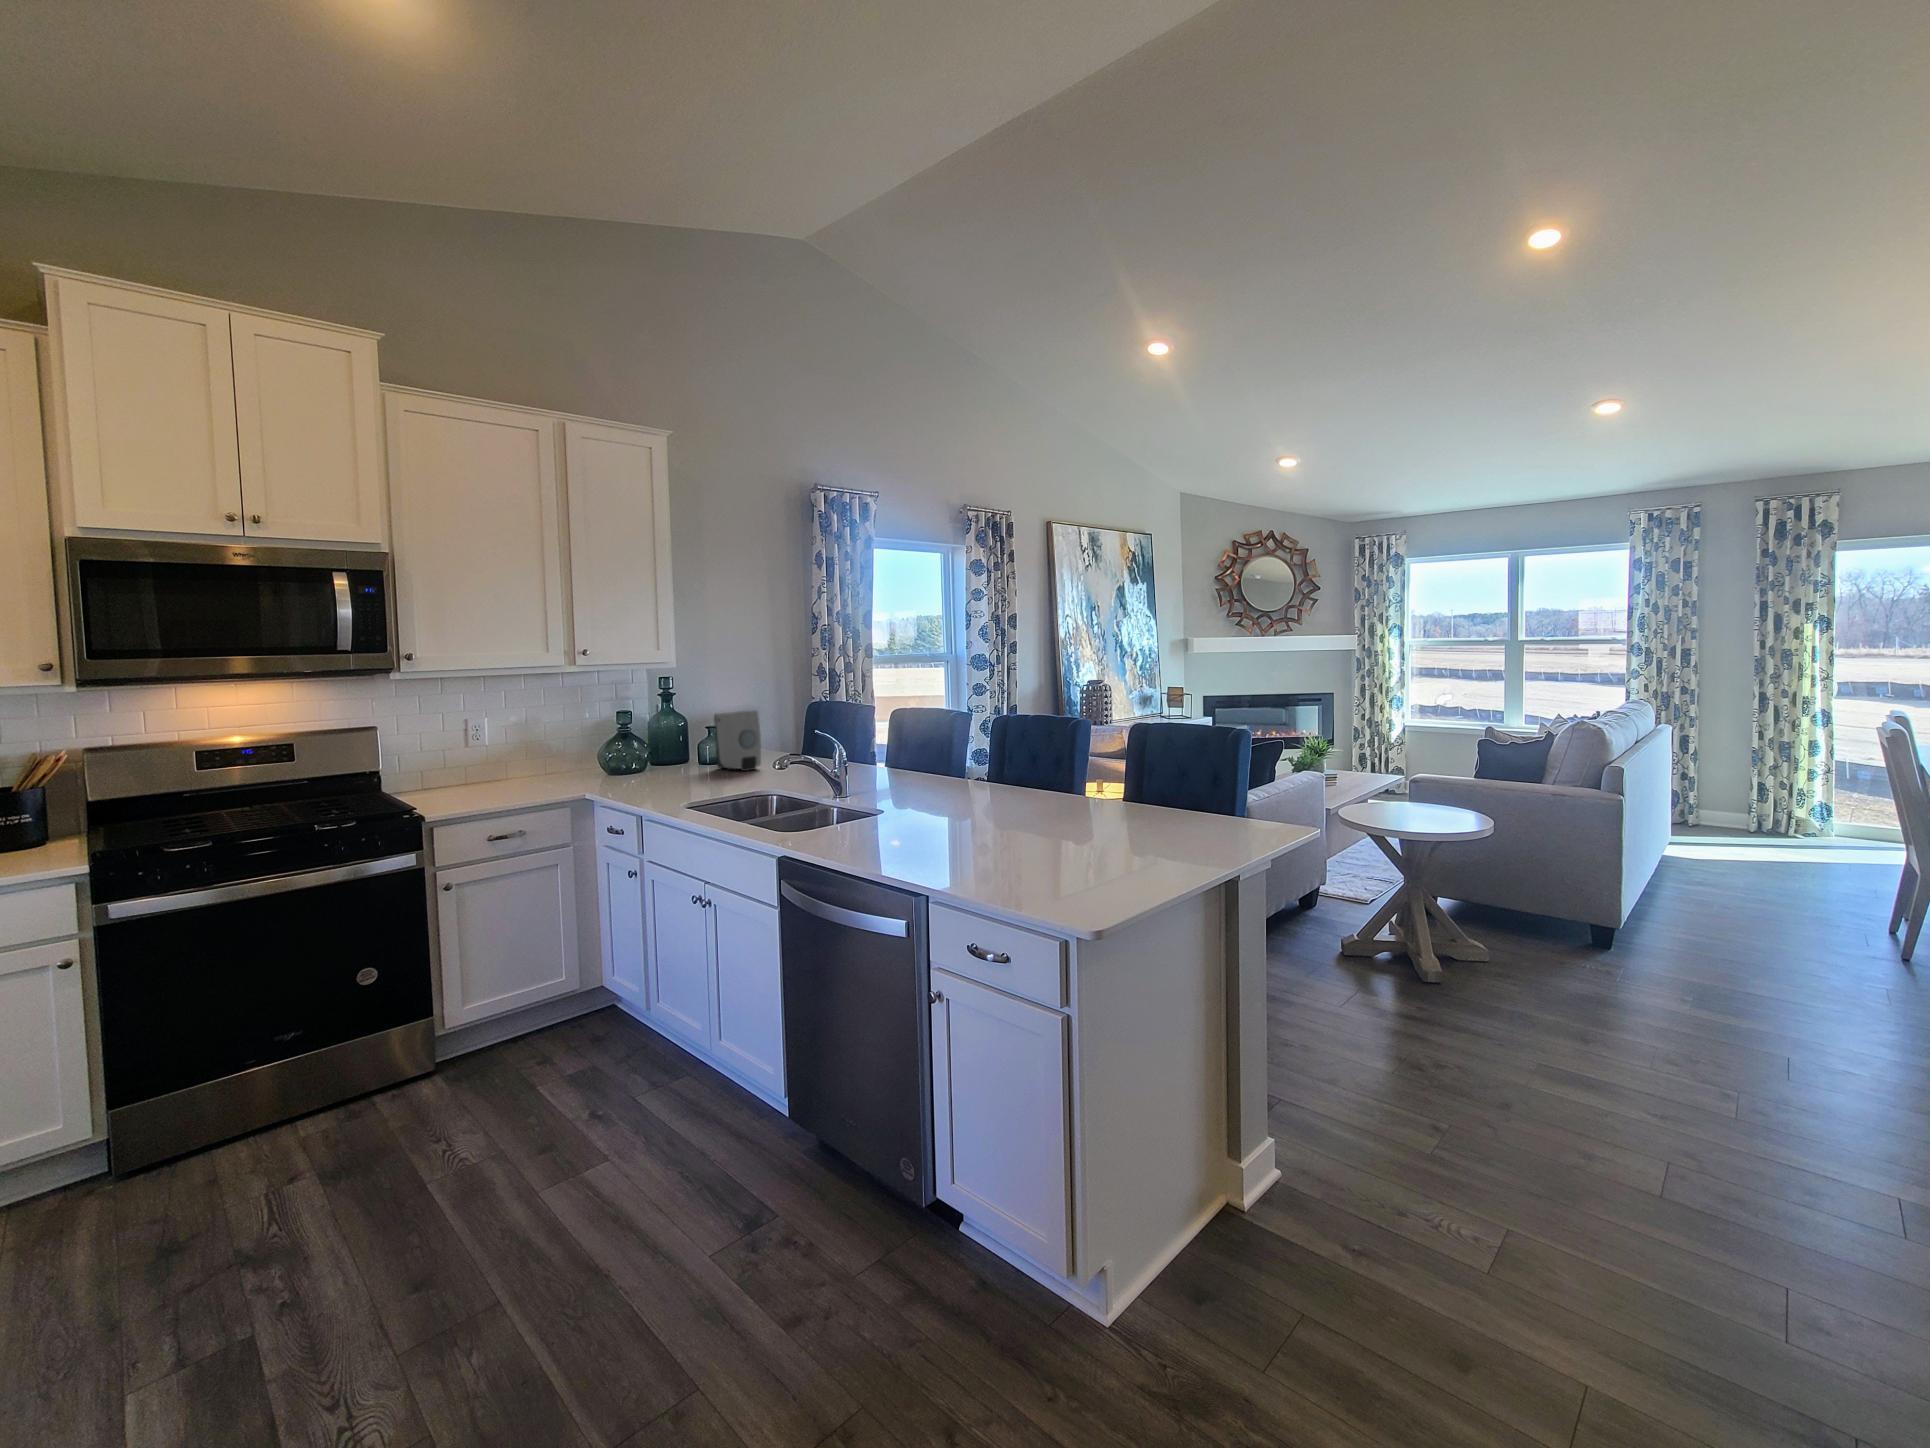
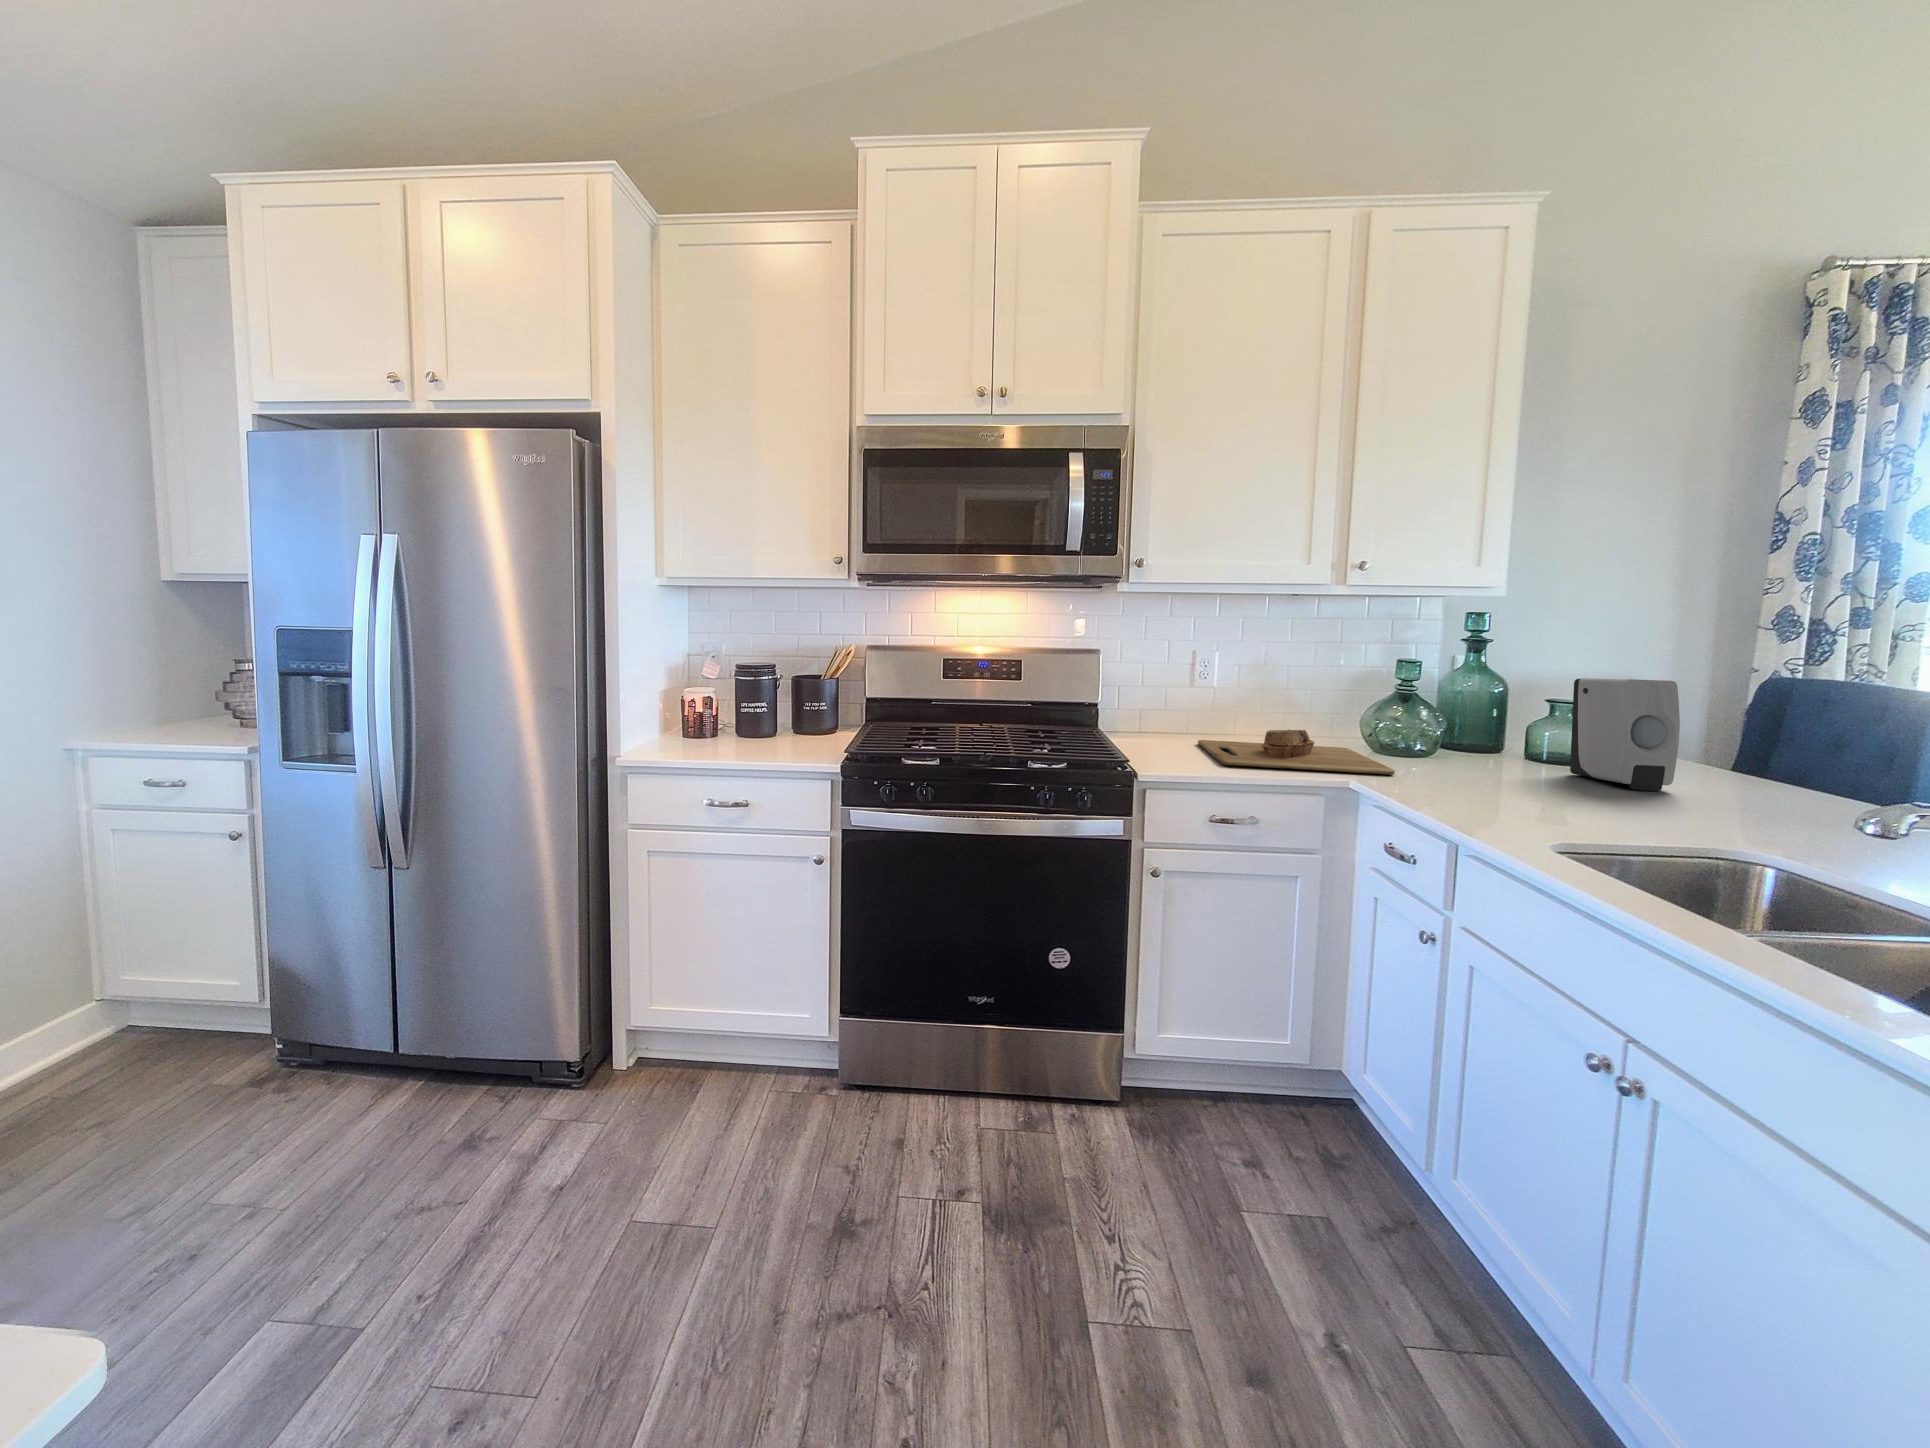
cutting board: none [474,767,615,799] -> present [1198,730,1395,774]

